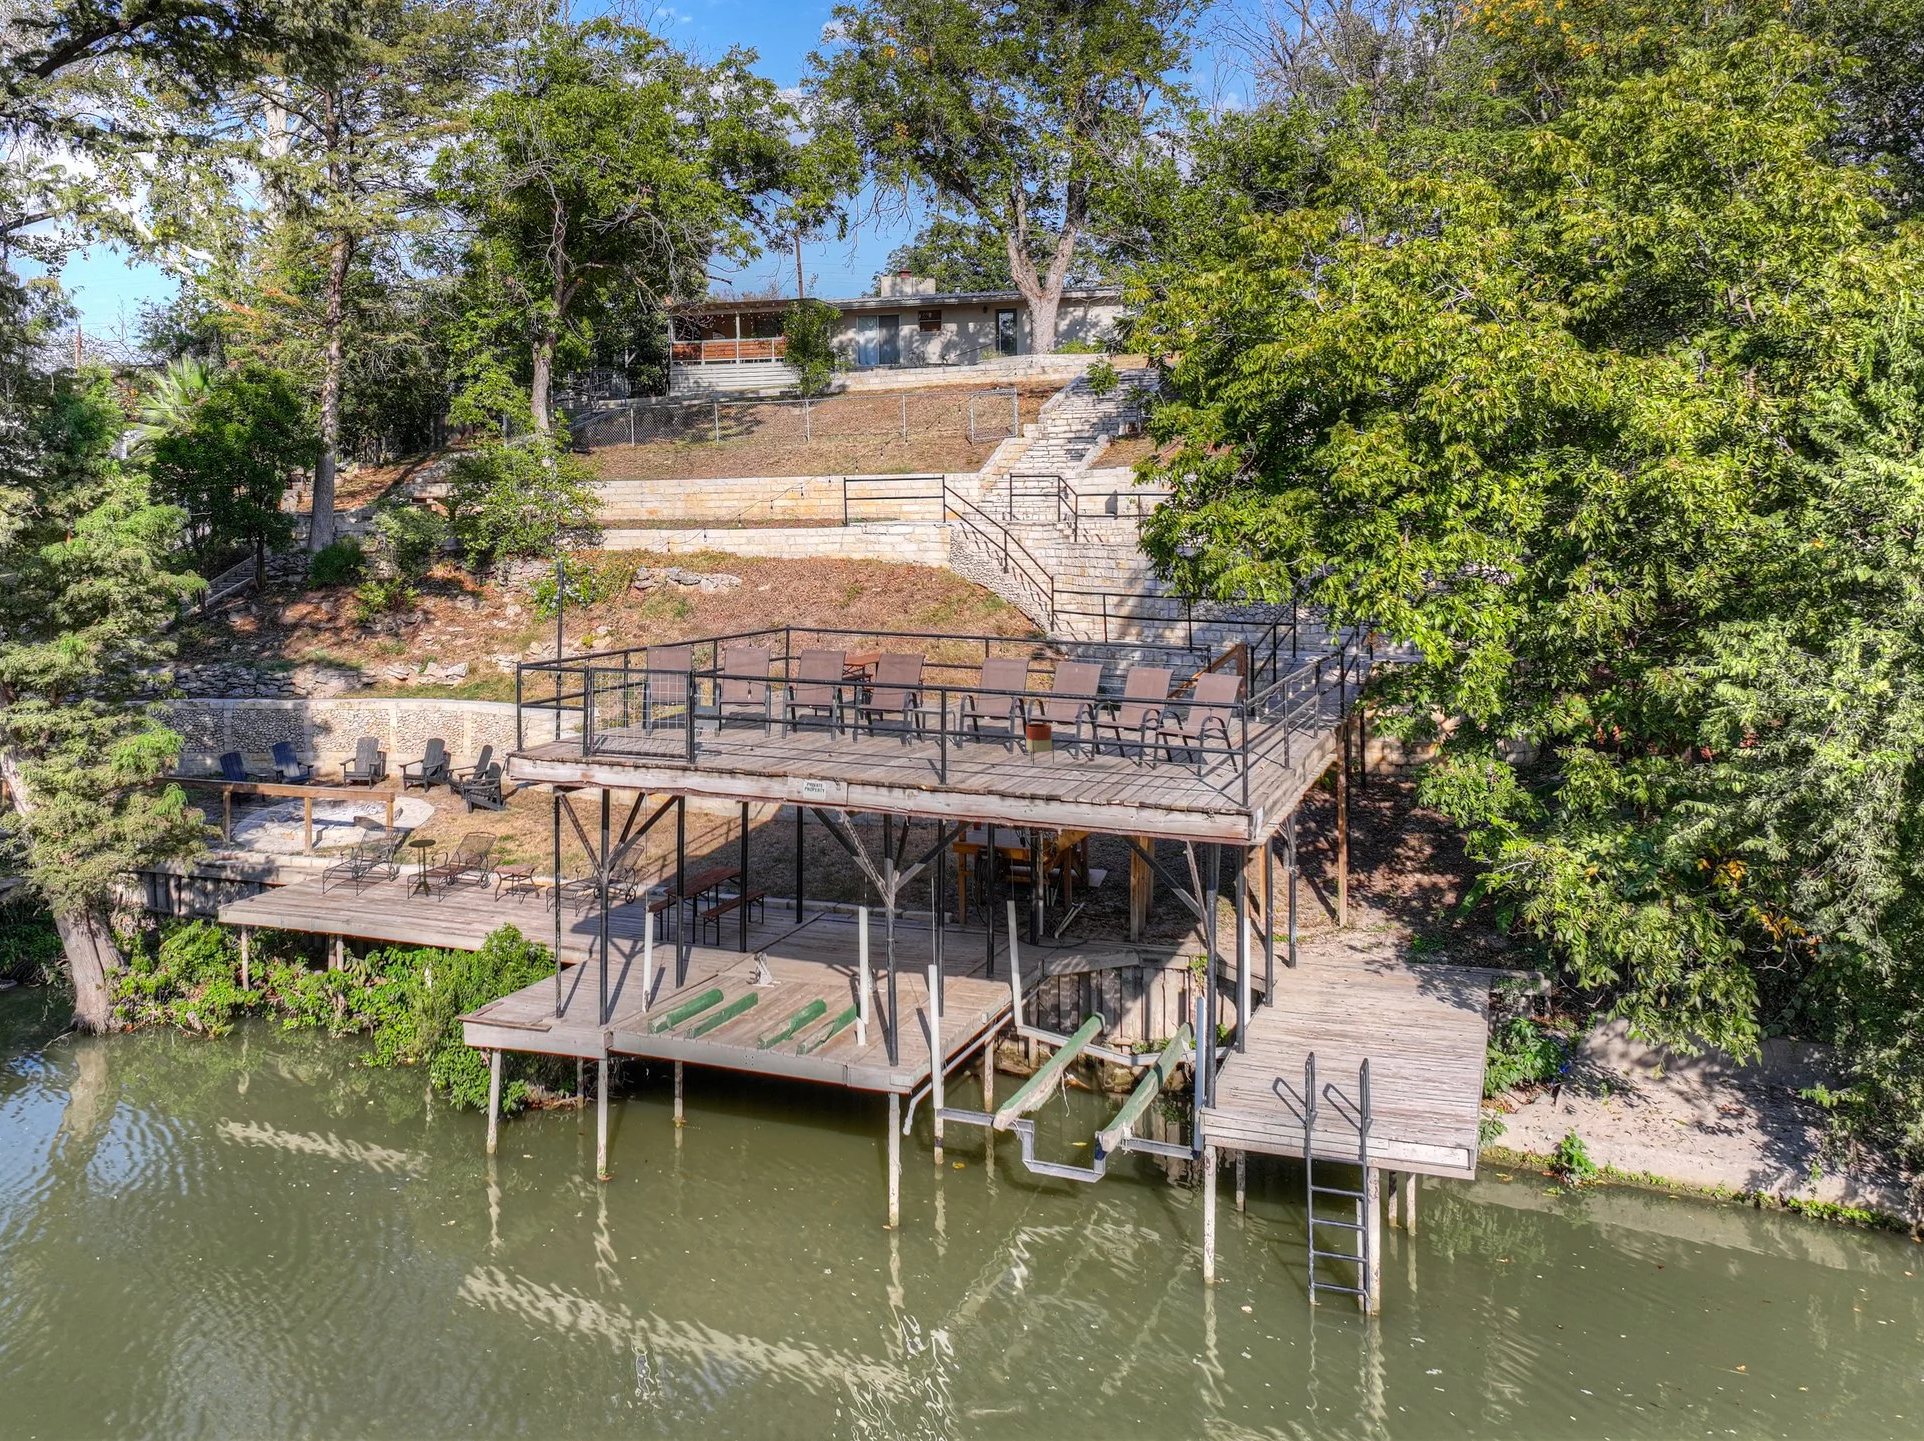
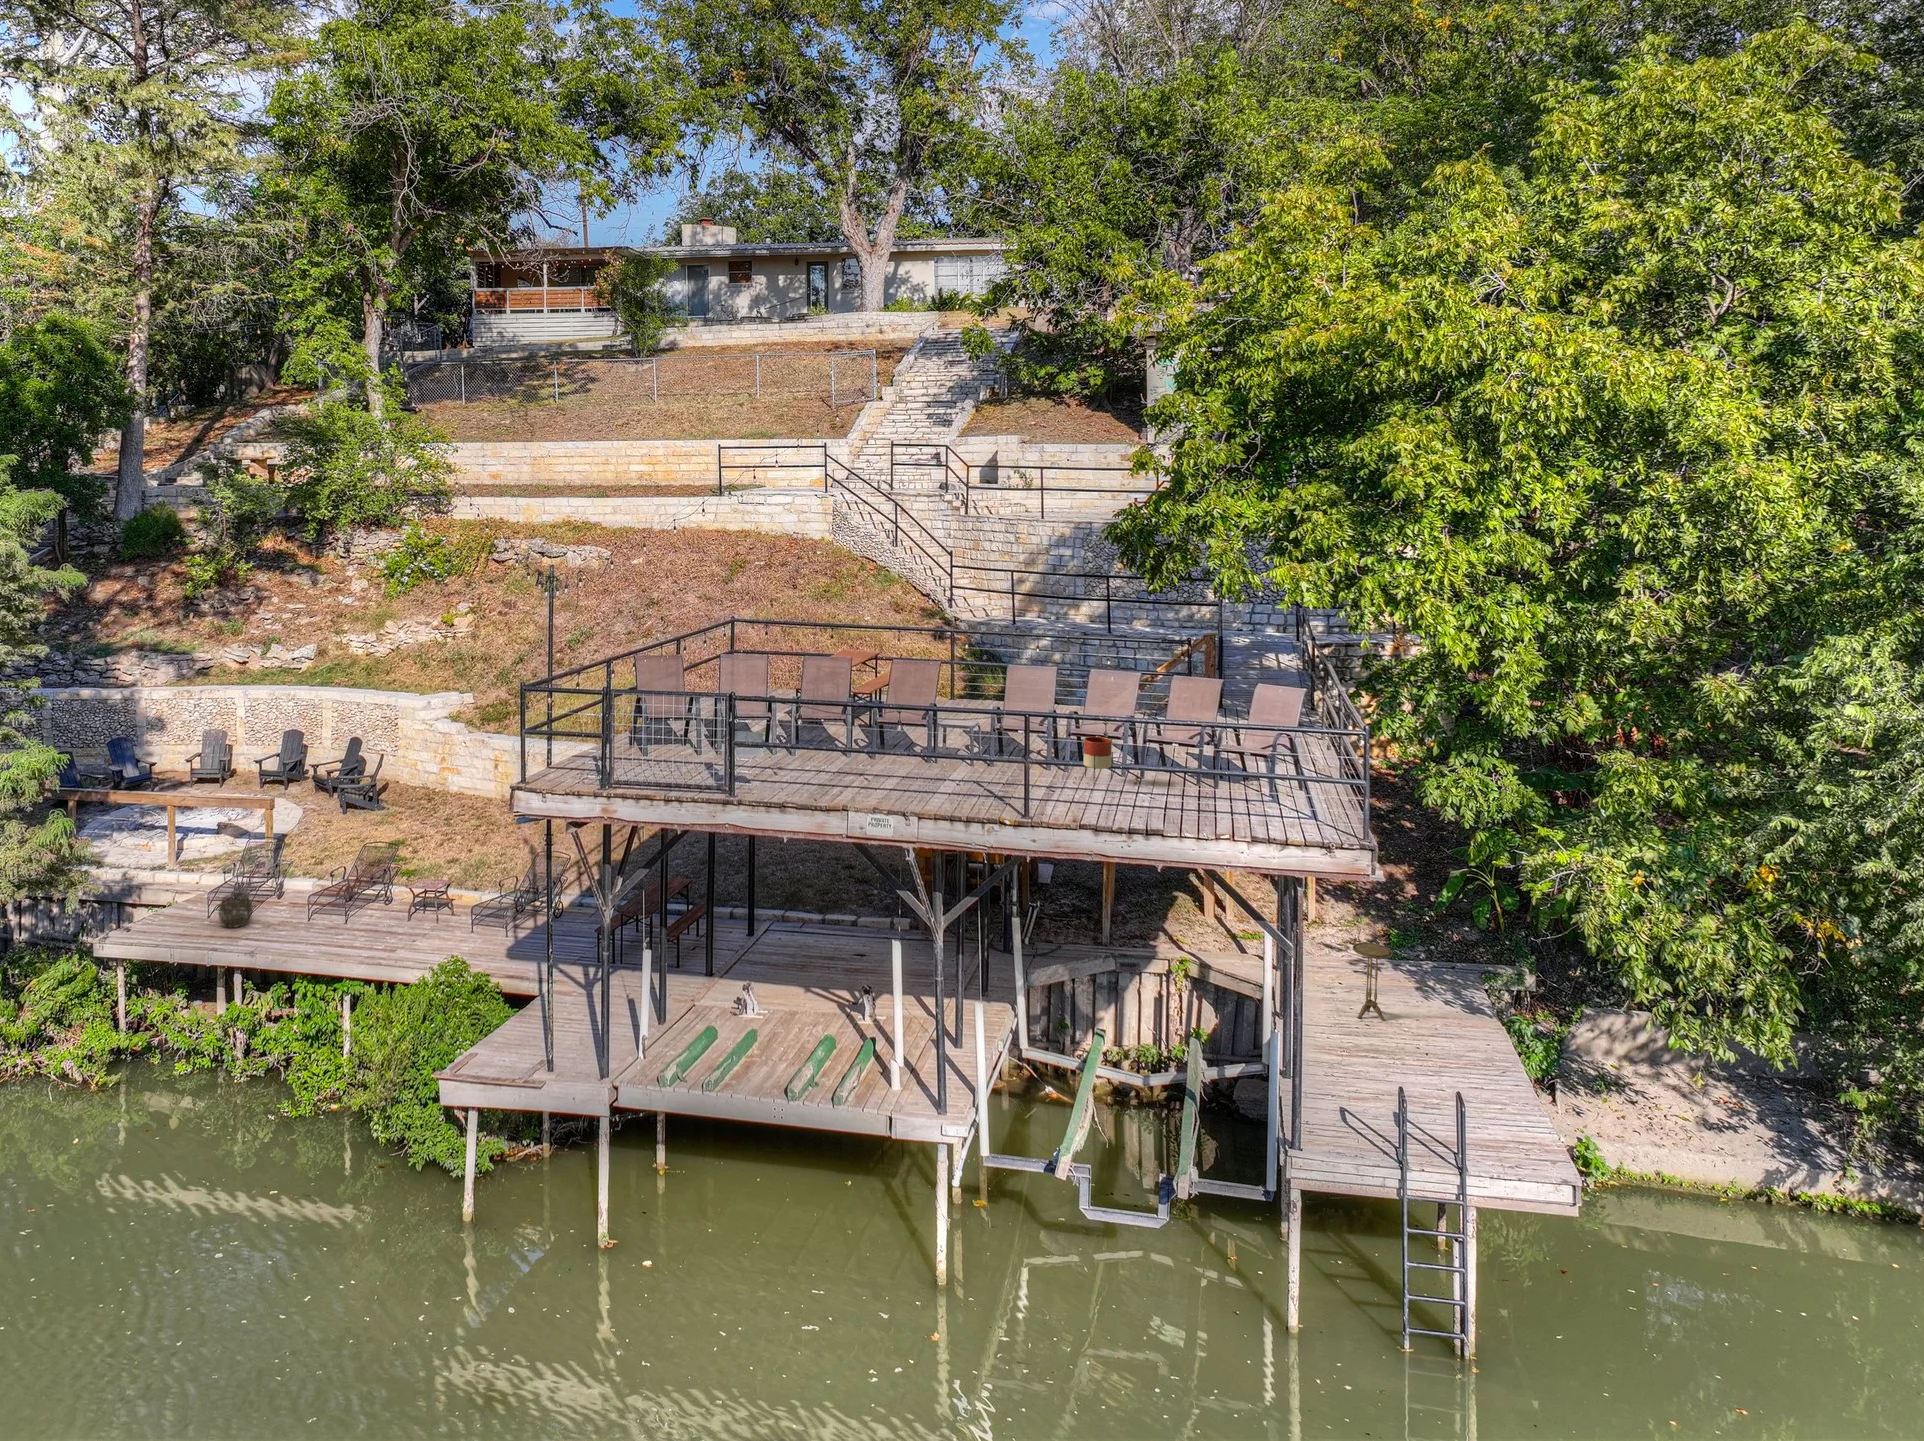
side table: present [408,839,436,896] -> present [1353,943,1393,1021]
woven basket: none [331,868,360,897] -> present [219,893,252,928]

